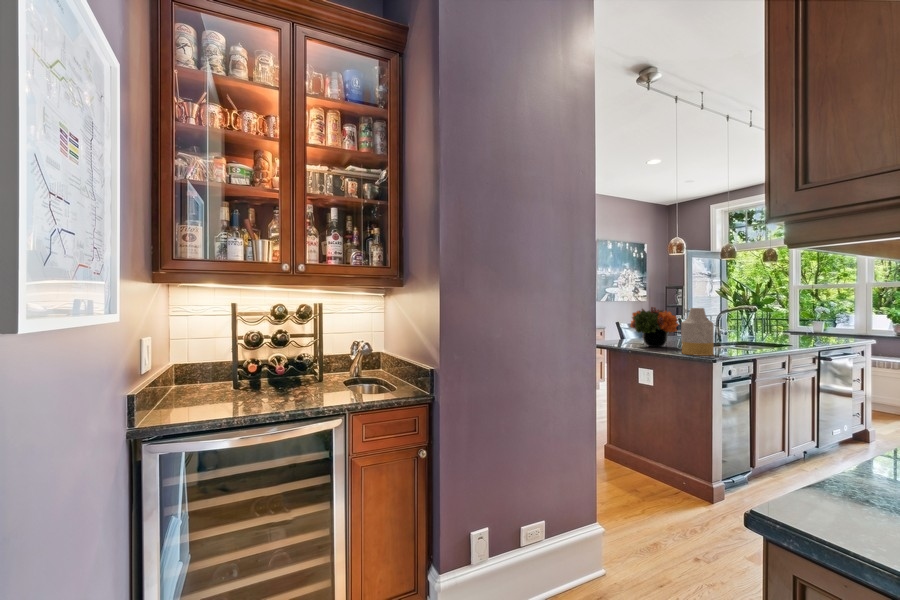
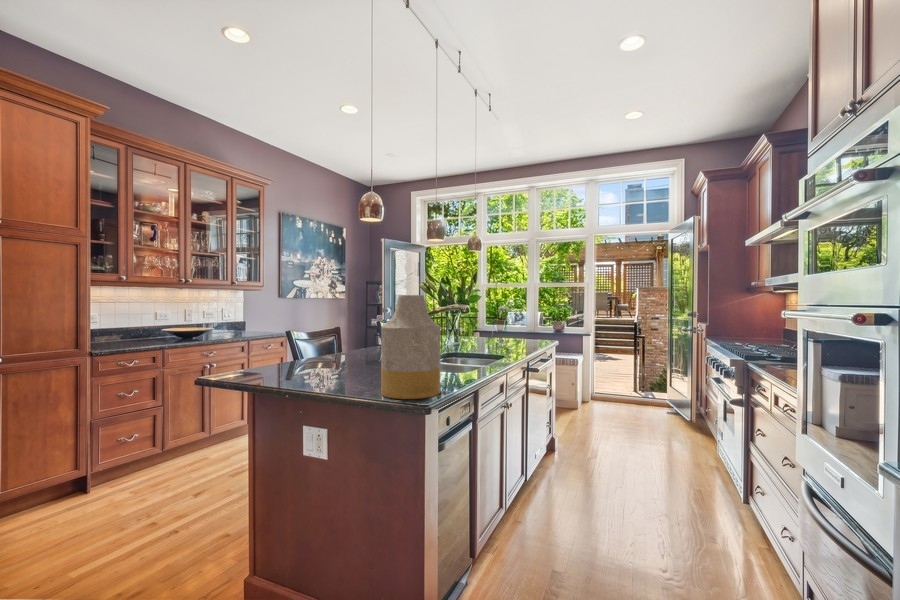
flower arrangement: present [630,307,678,347] -> none [289,296,379,376]

